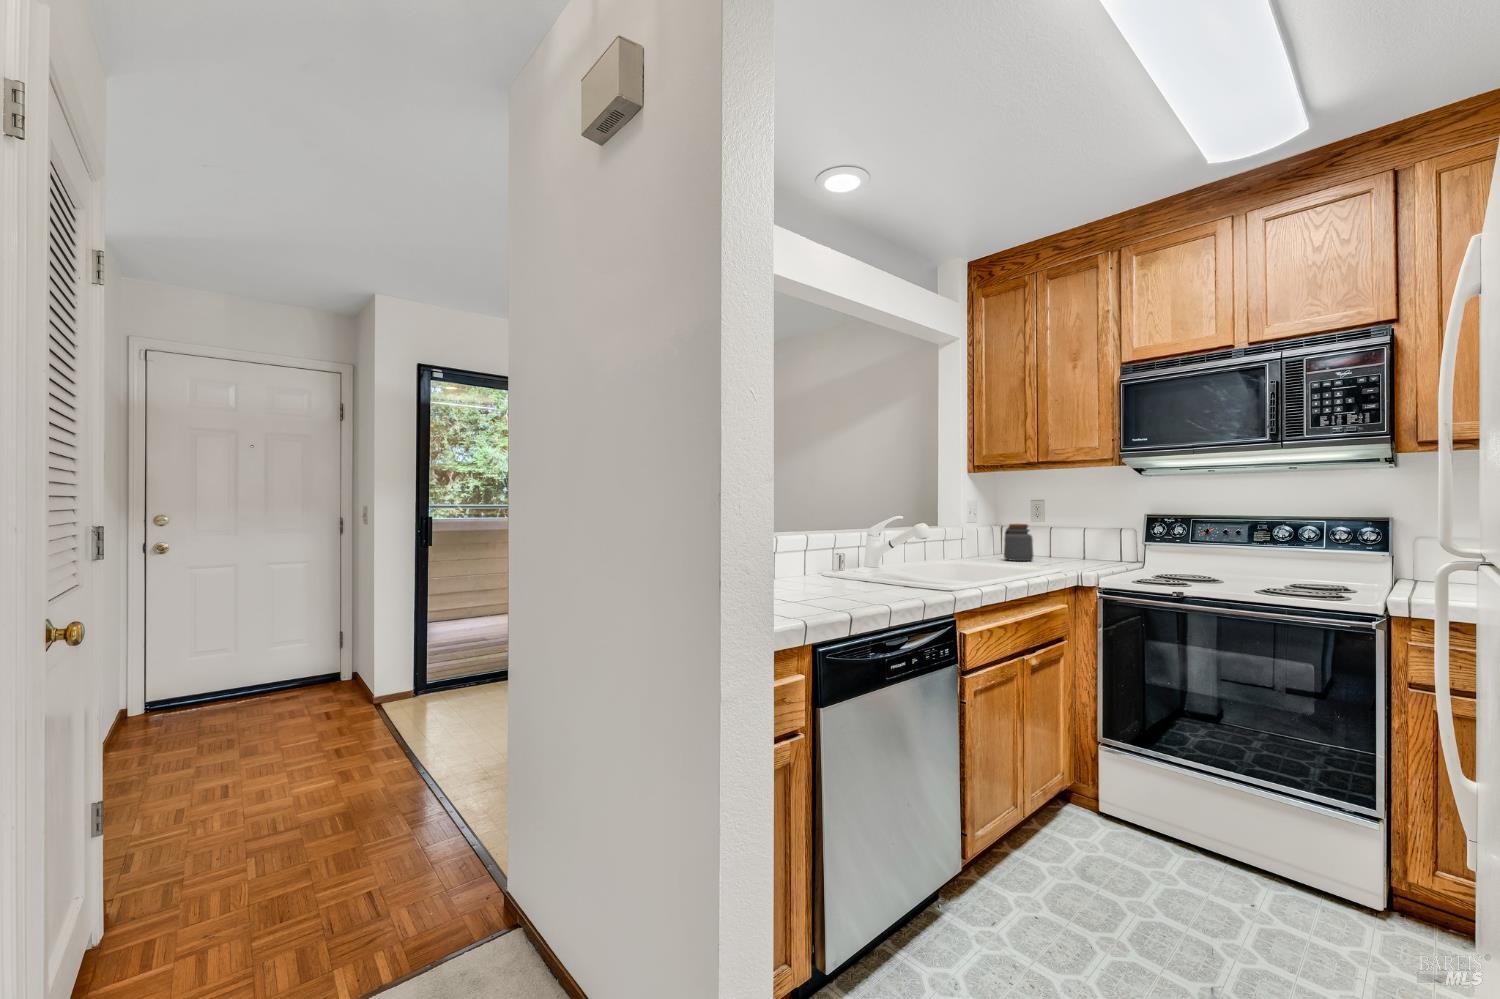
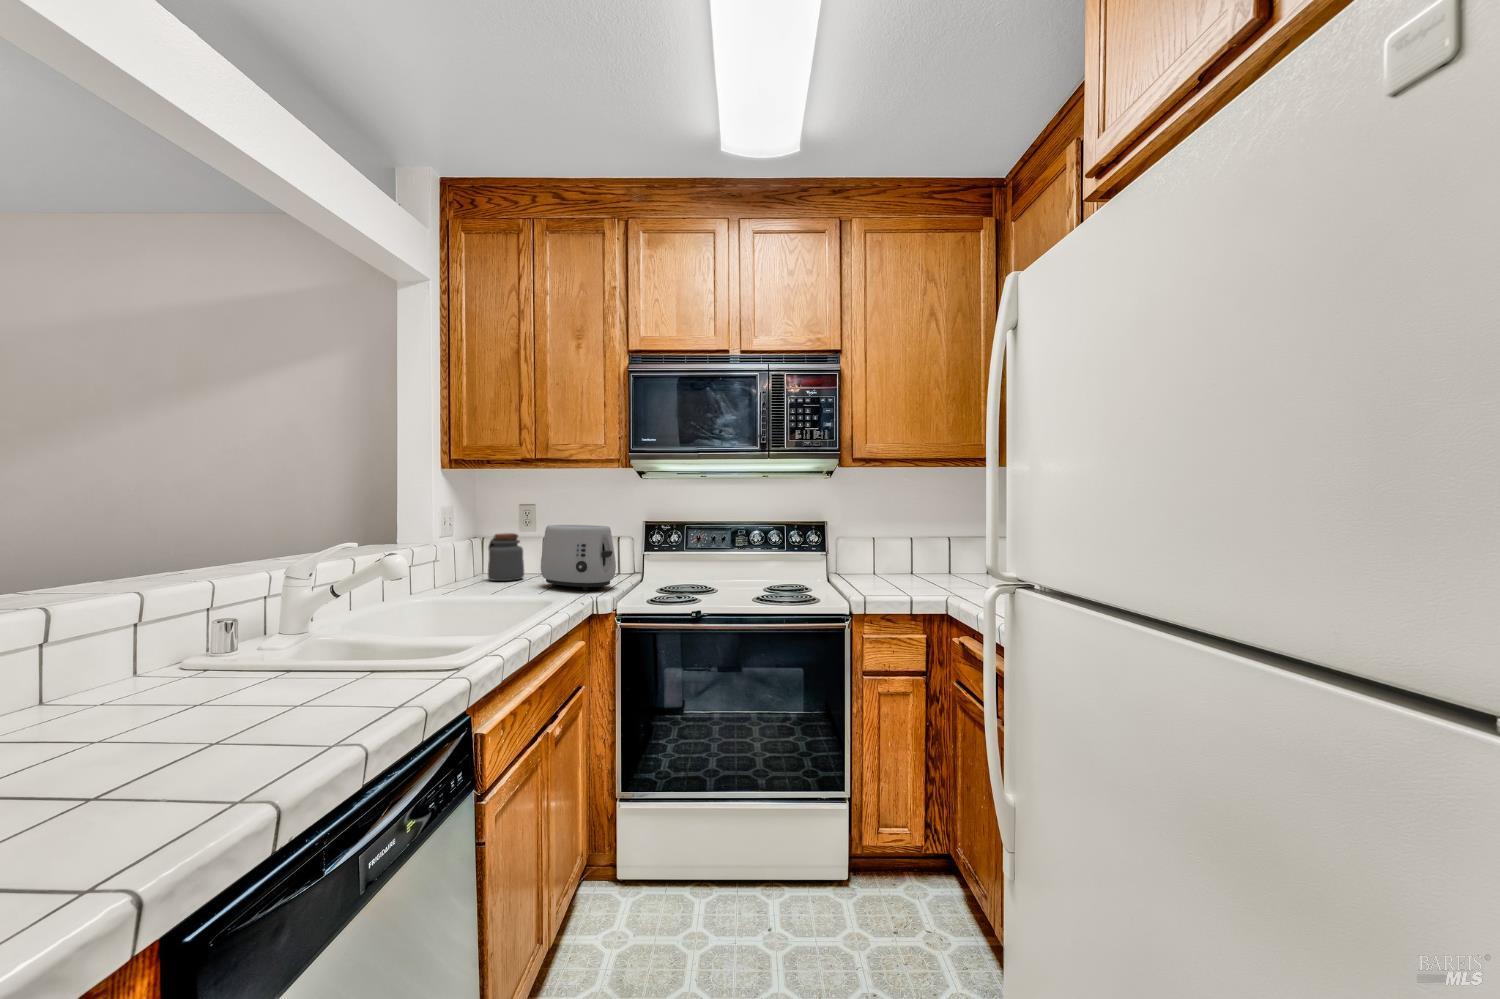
toaster: none [1043,516,1108,570] -> present [541,525,616,591]

